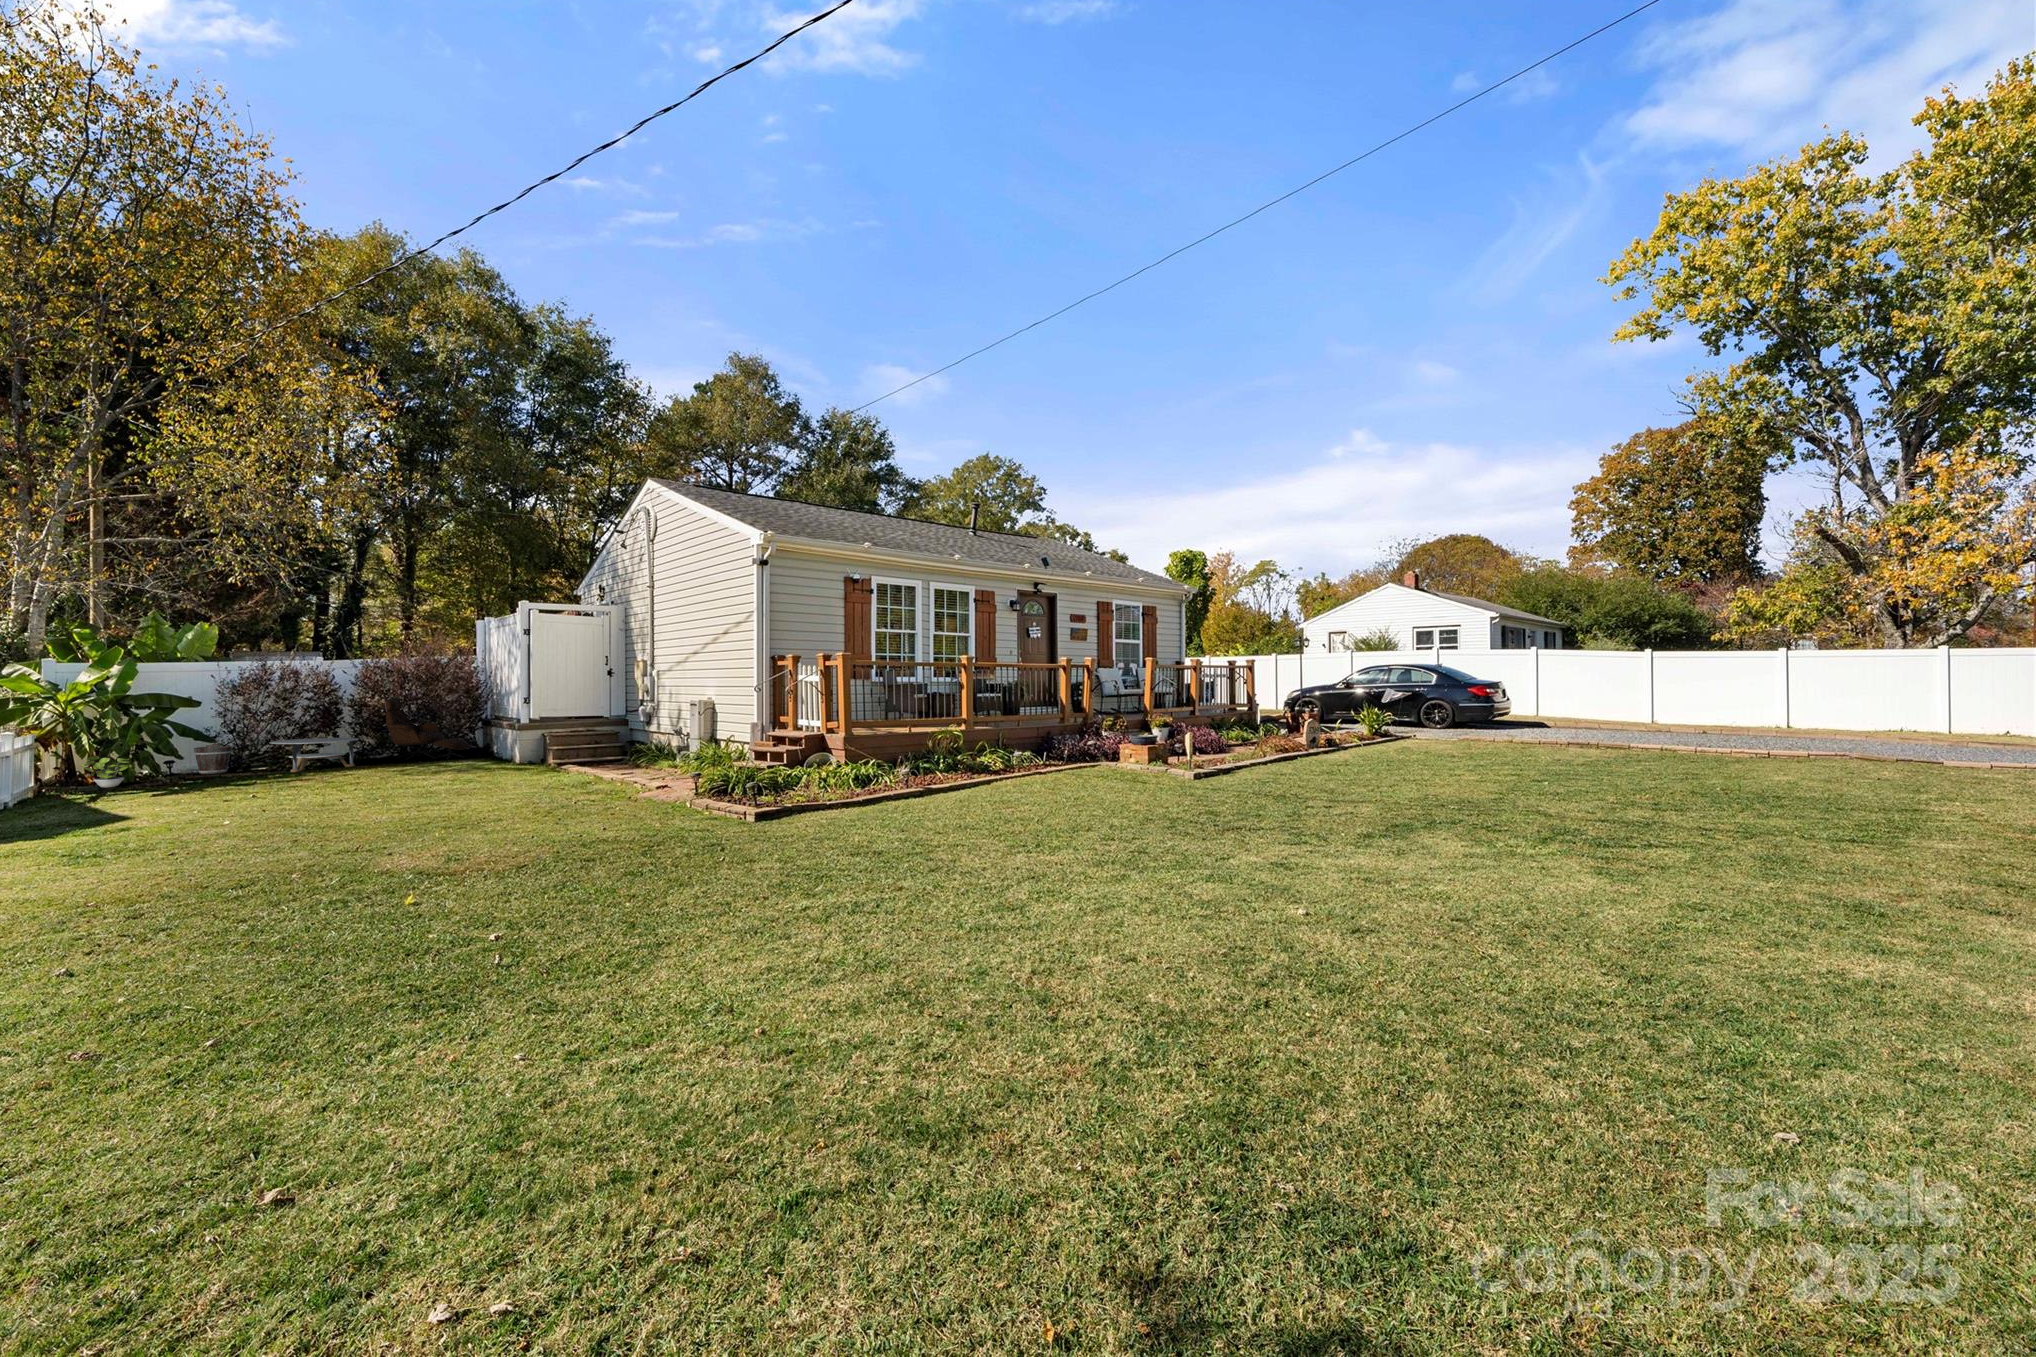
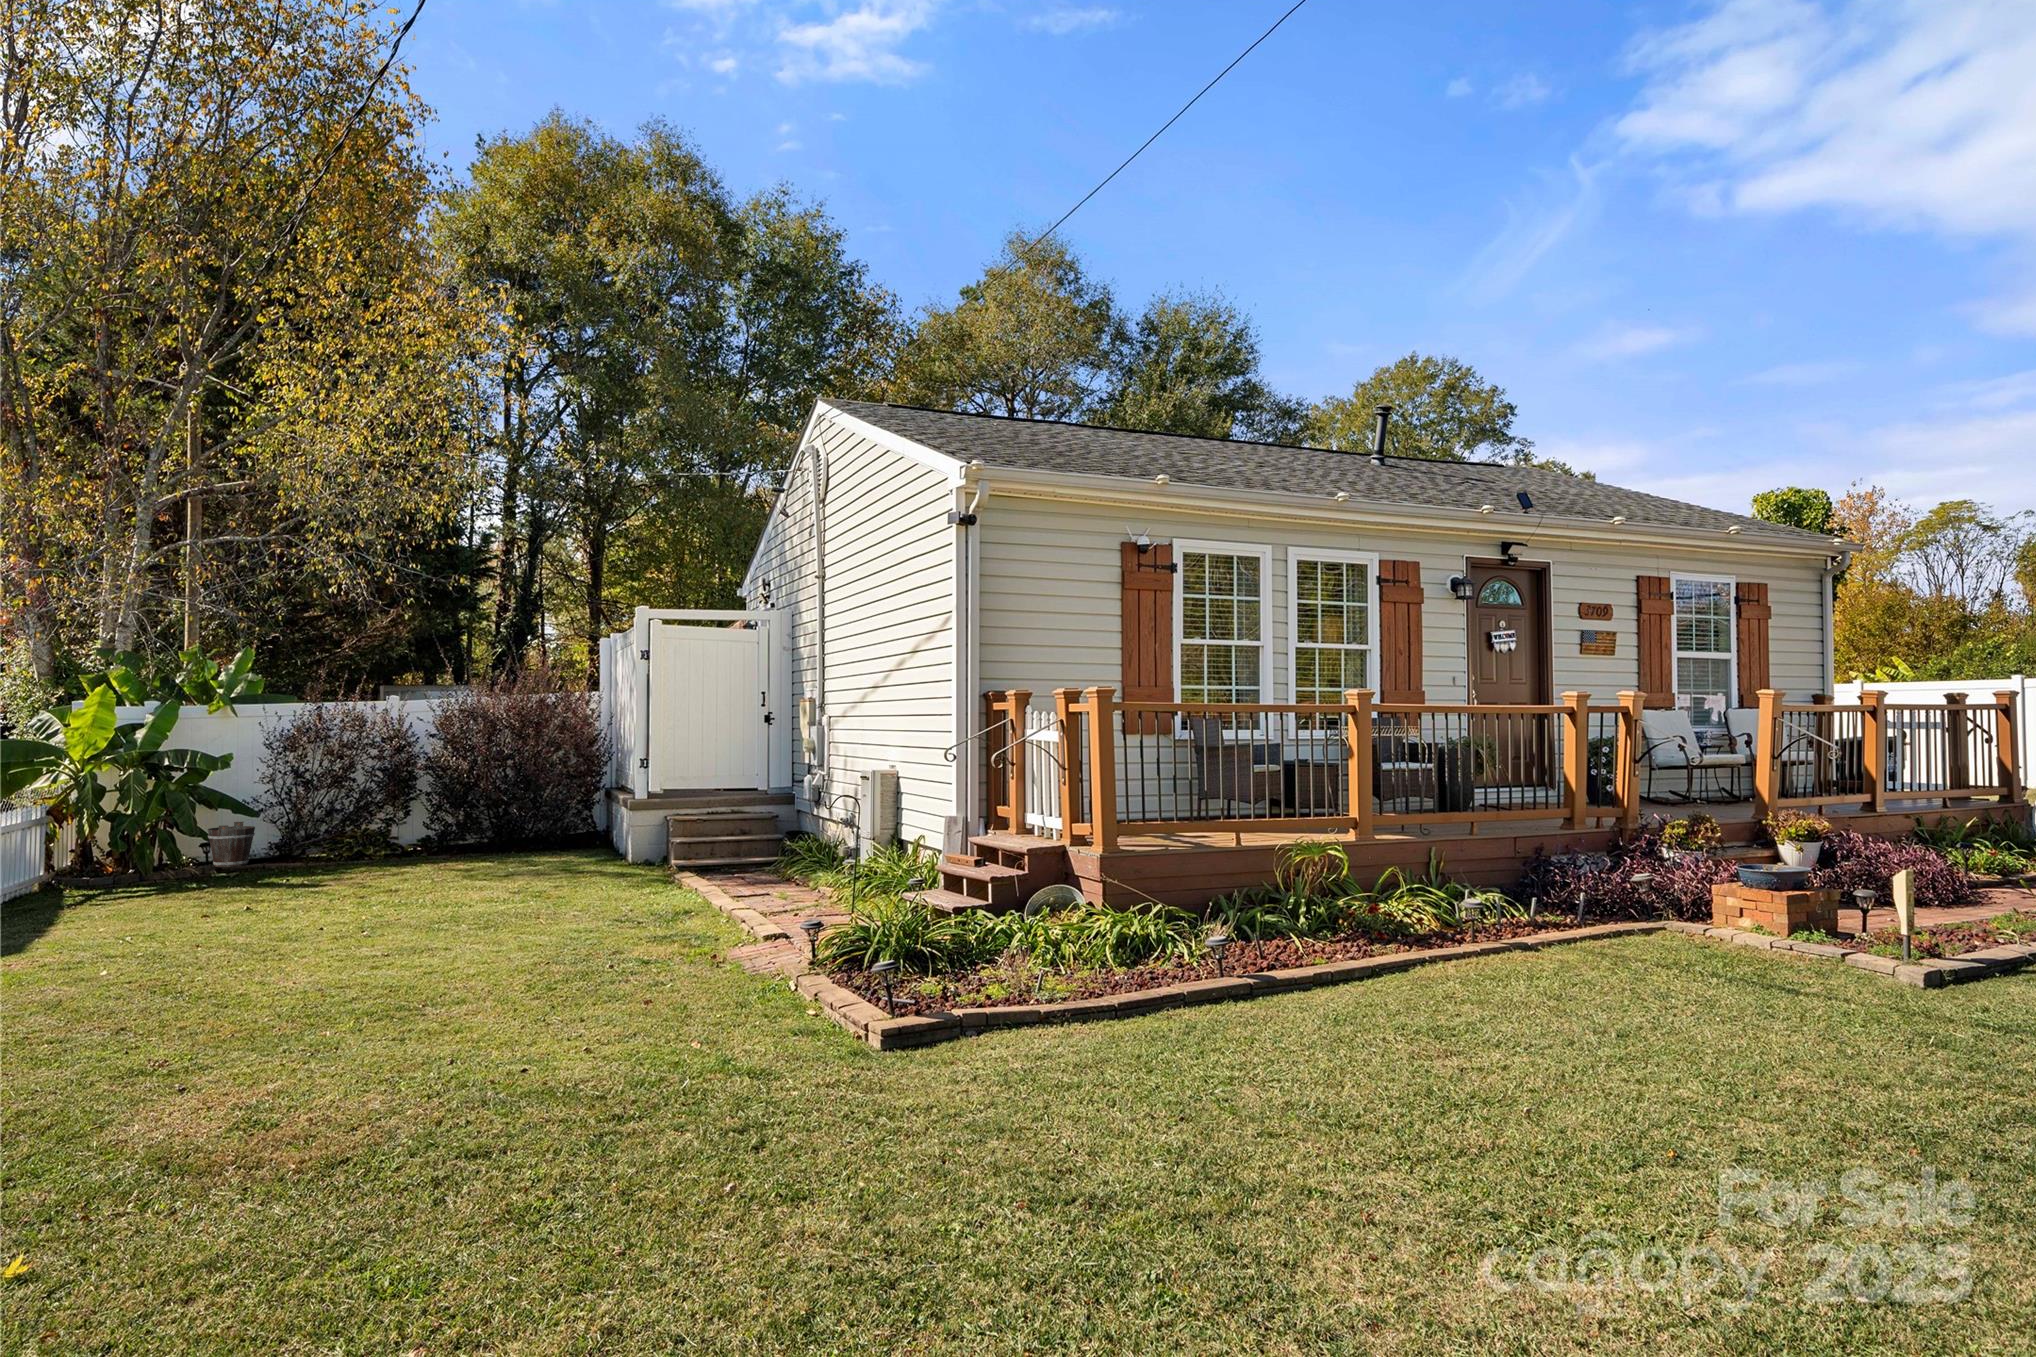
lounge chair: present [386,698,470,760] -> none [457,757,567,853]
round table: present [269,738,358,772] -> none [294,817,412,869]
potted plant: present [81,756,130,788] -> none [44,841,111,887]

